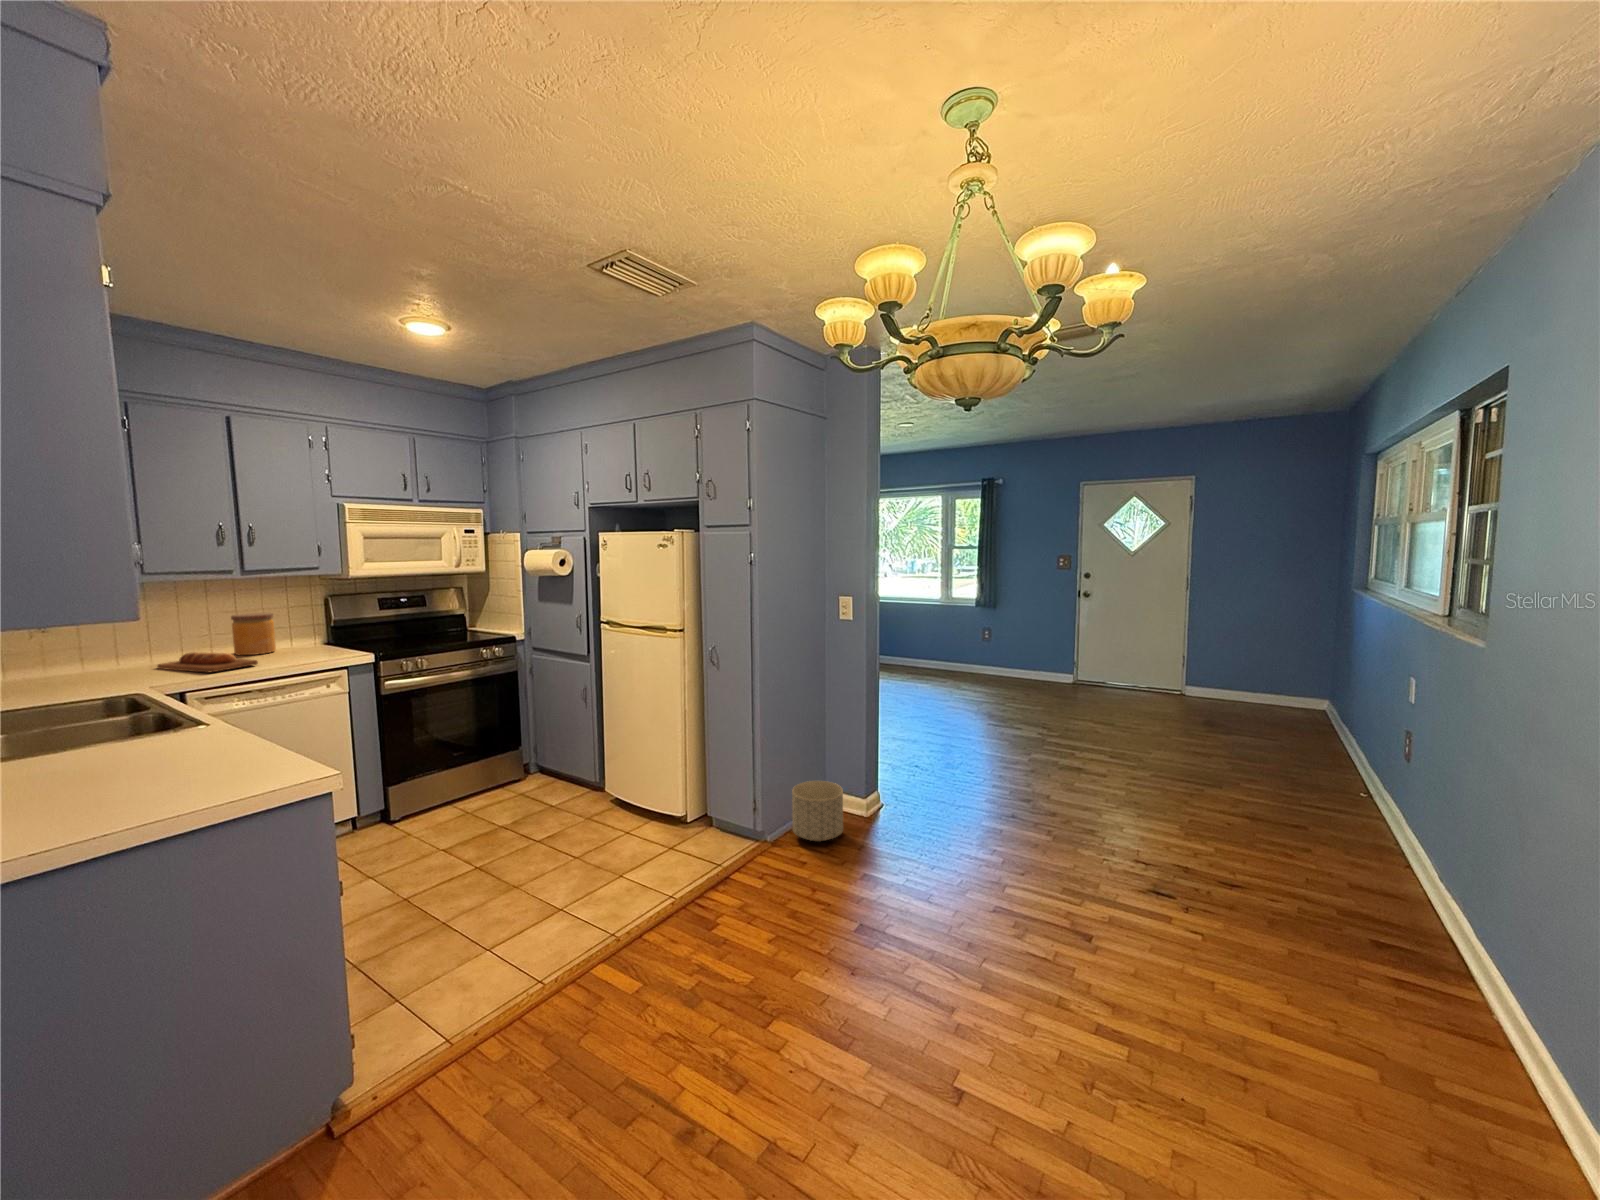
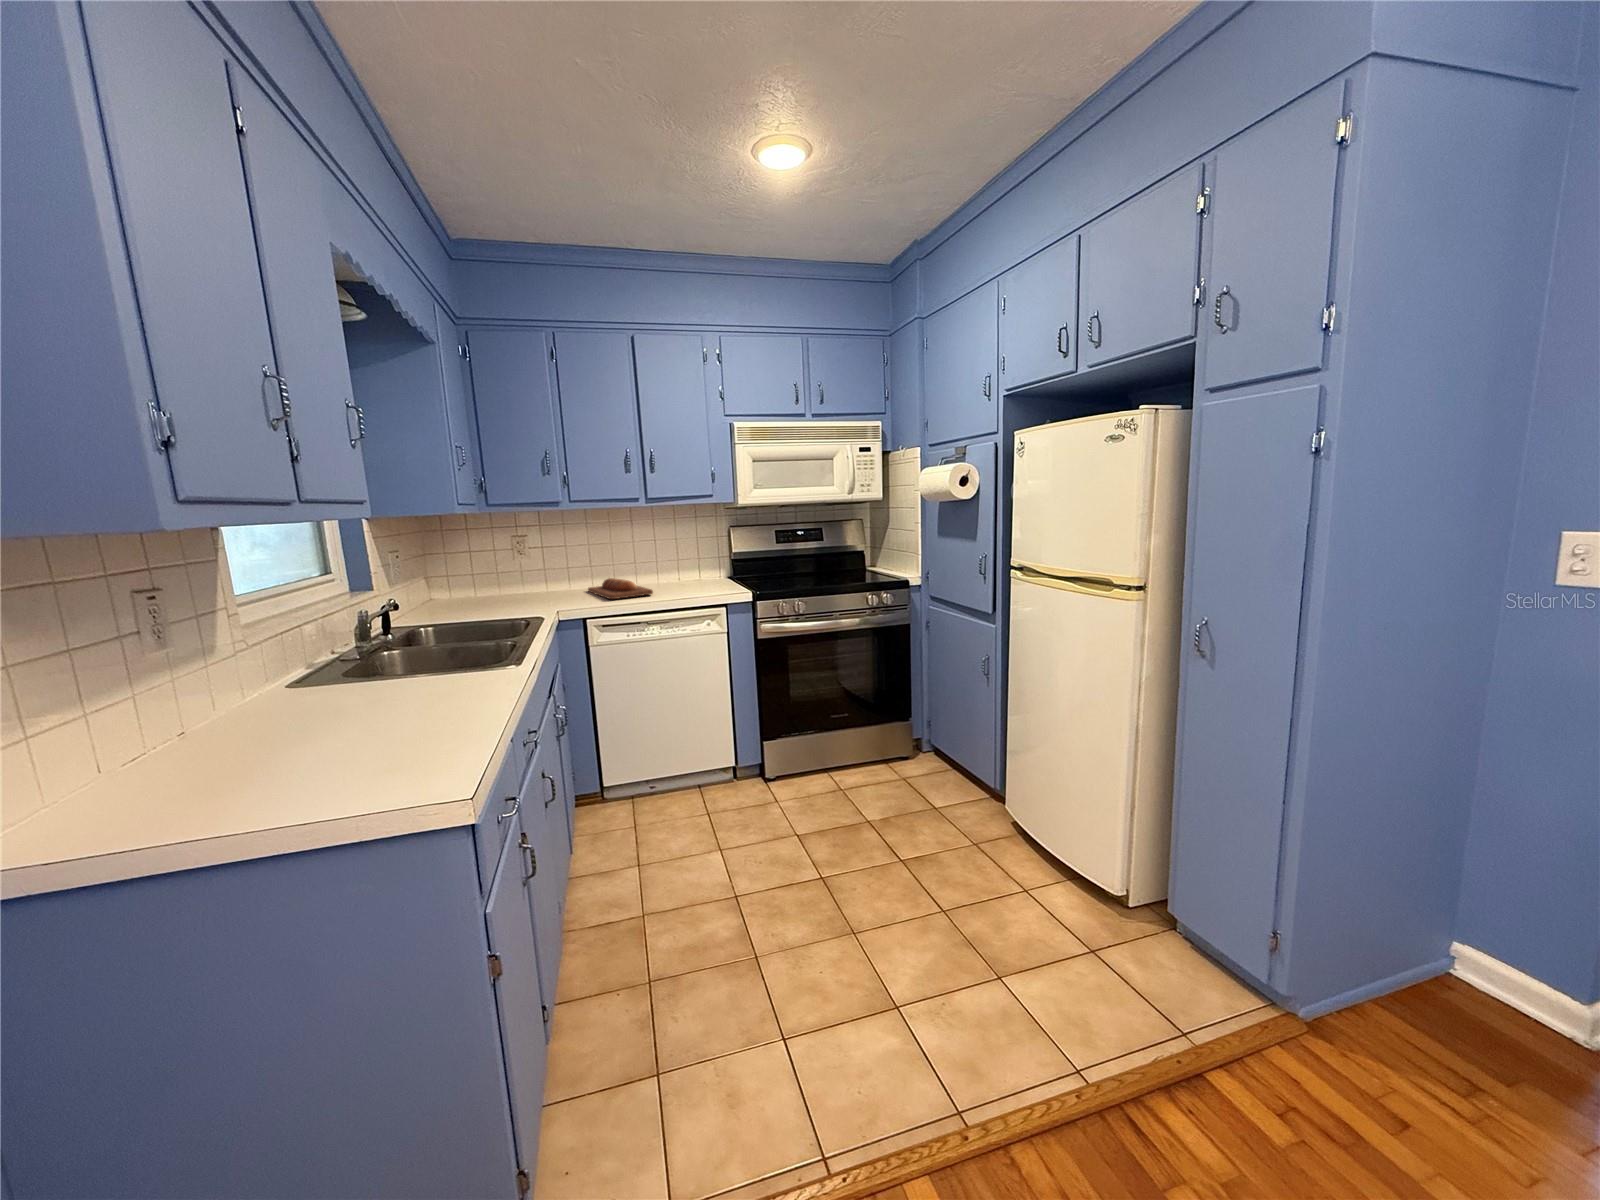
jar: present [231,613,276,655] -> none [650,542,685,584]
planter: present [792,781,843,842] -> none [1364,923,1532,1088]

